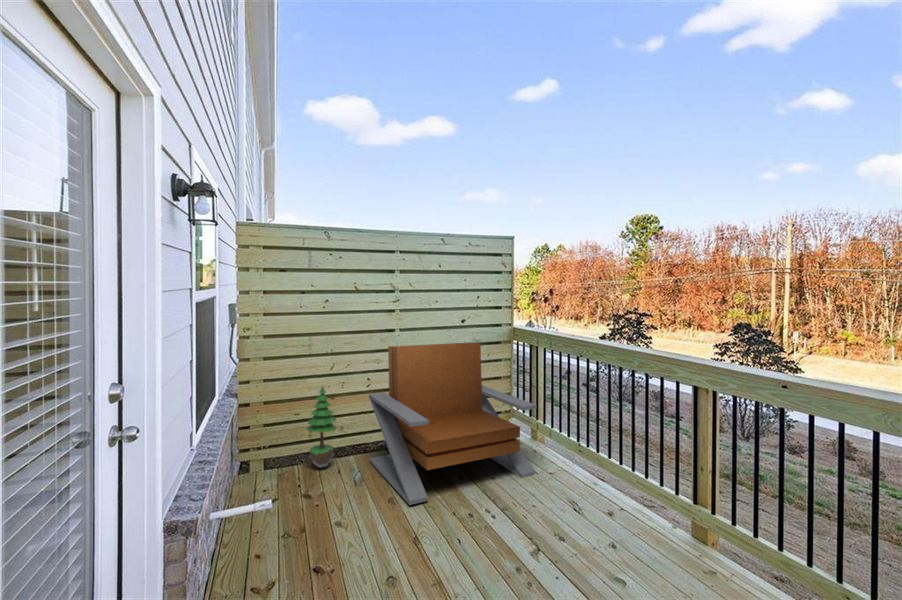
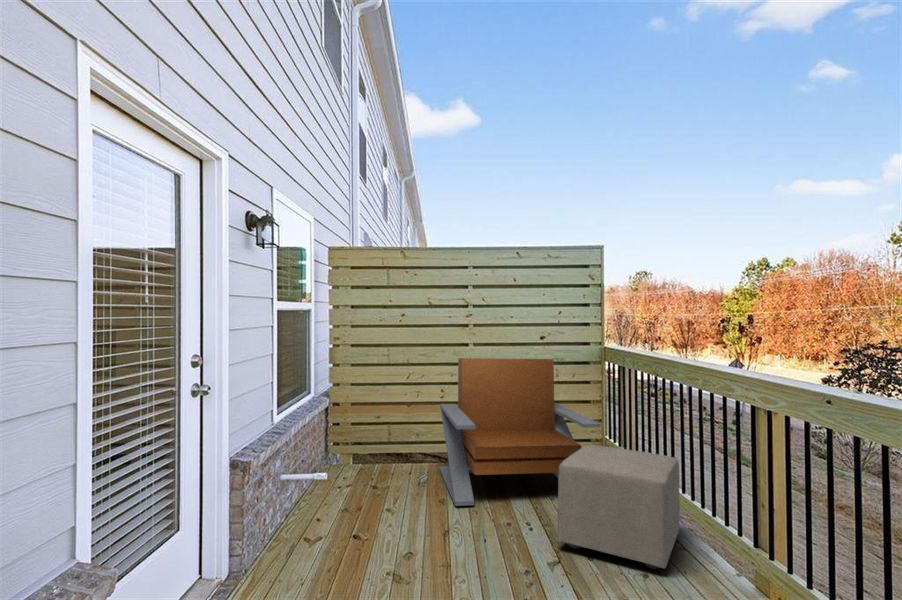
potted tree: present [307,386,337,468] -> none [382,392,410,470]
ottoman: none [532,430,639,547] -> present [558,445,680,569]

